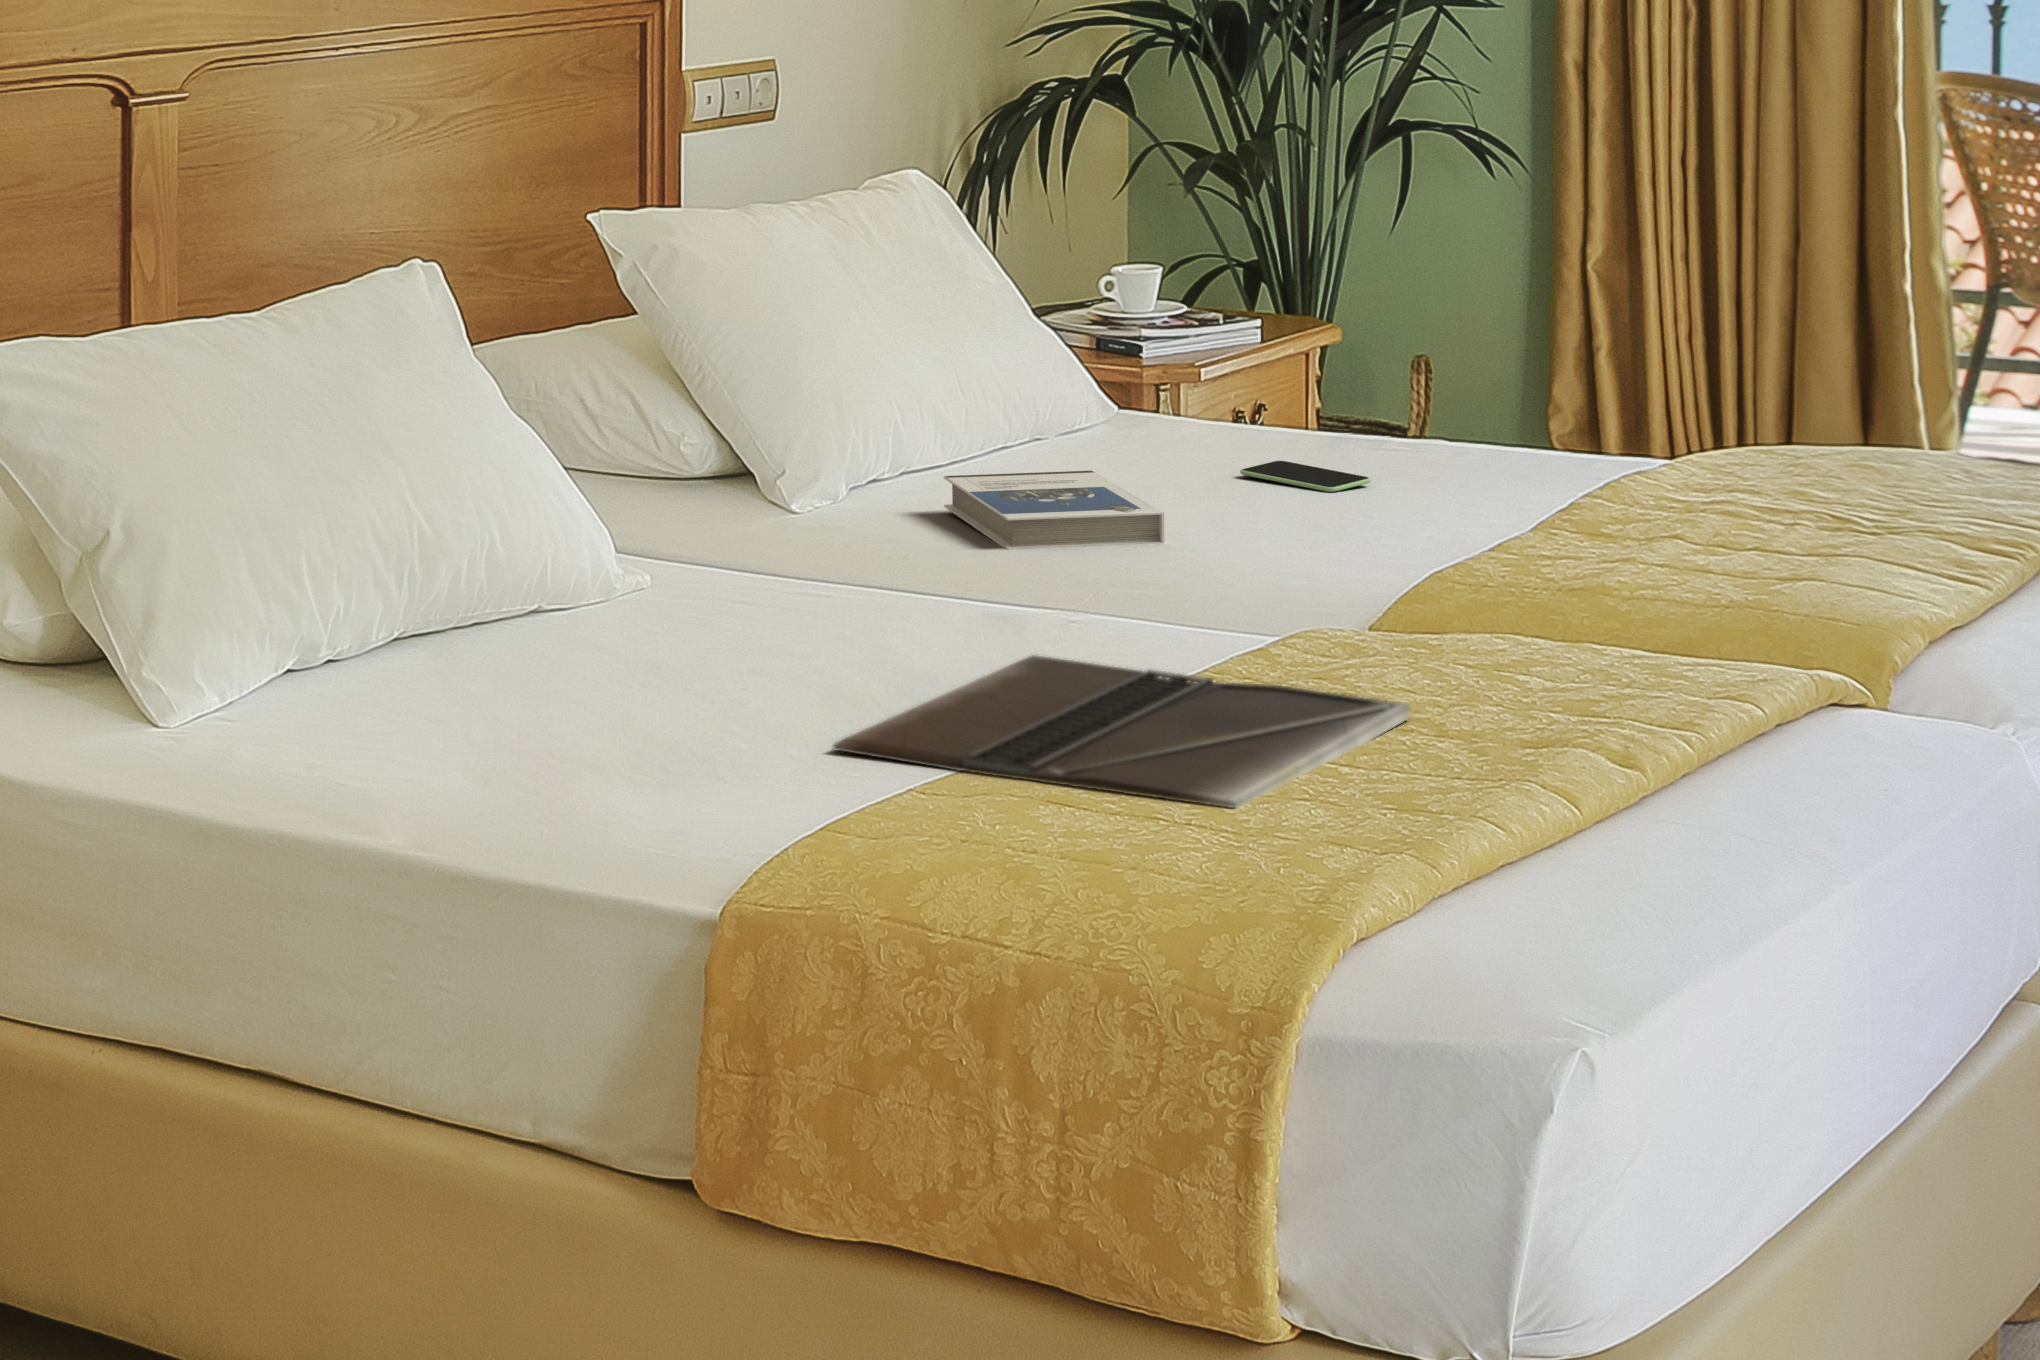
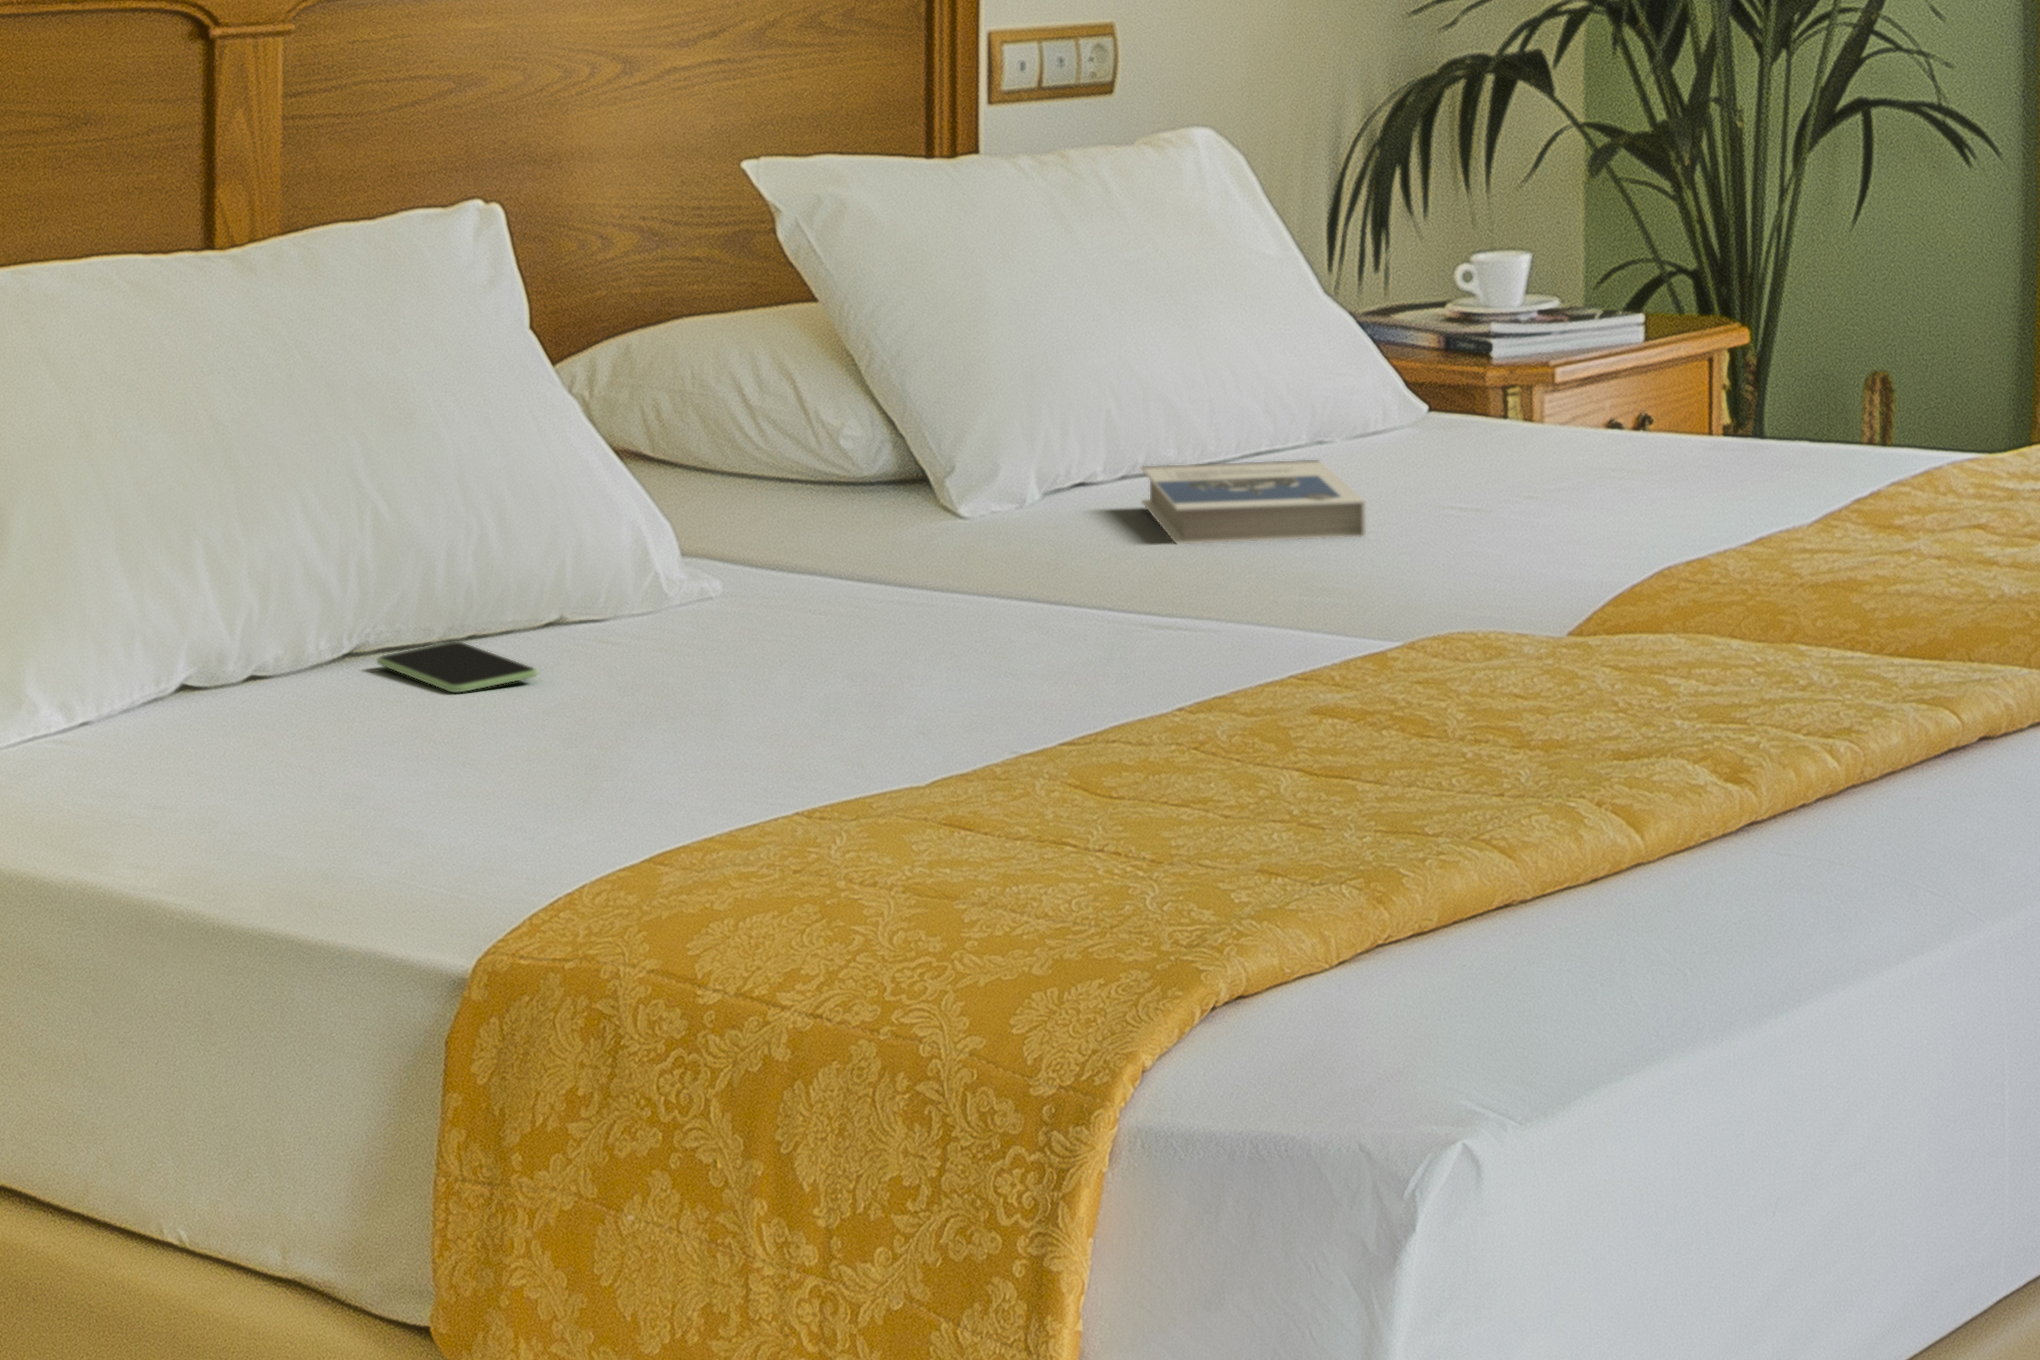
smartphone: present [1240,461,1371,492] -> present [377,642,538,692]
laptop: present [833,655,1410,808] -> none [745,643,1468,812]

